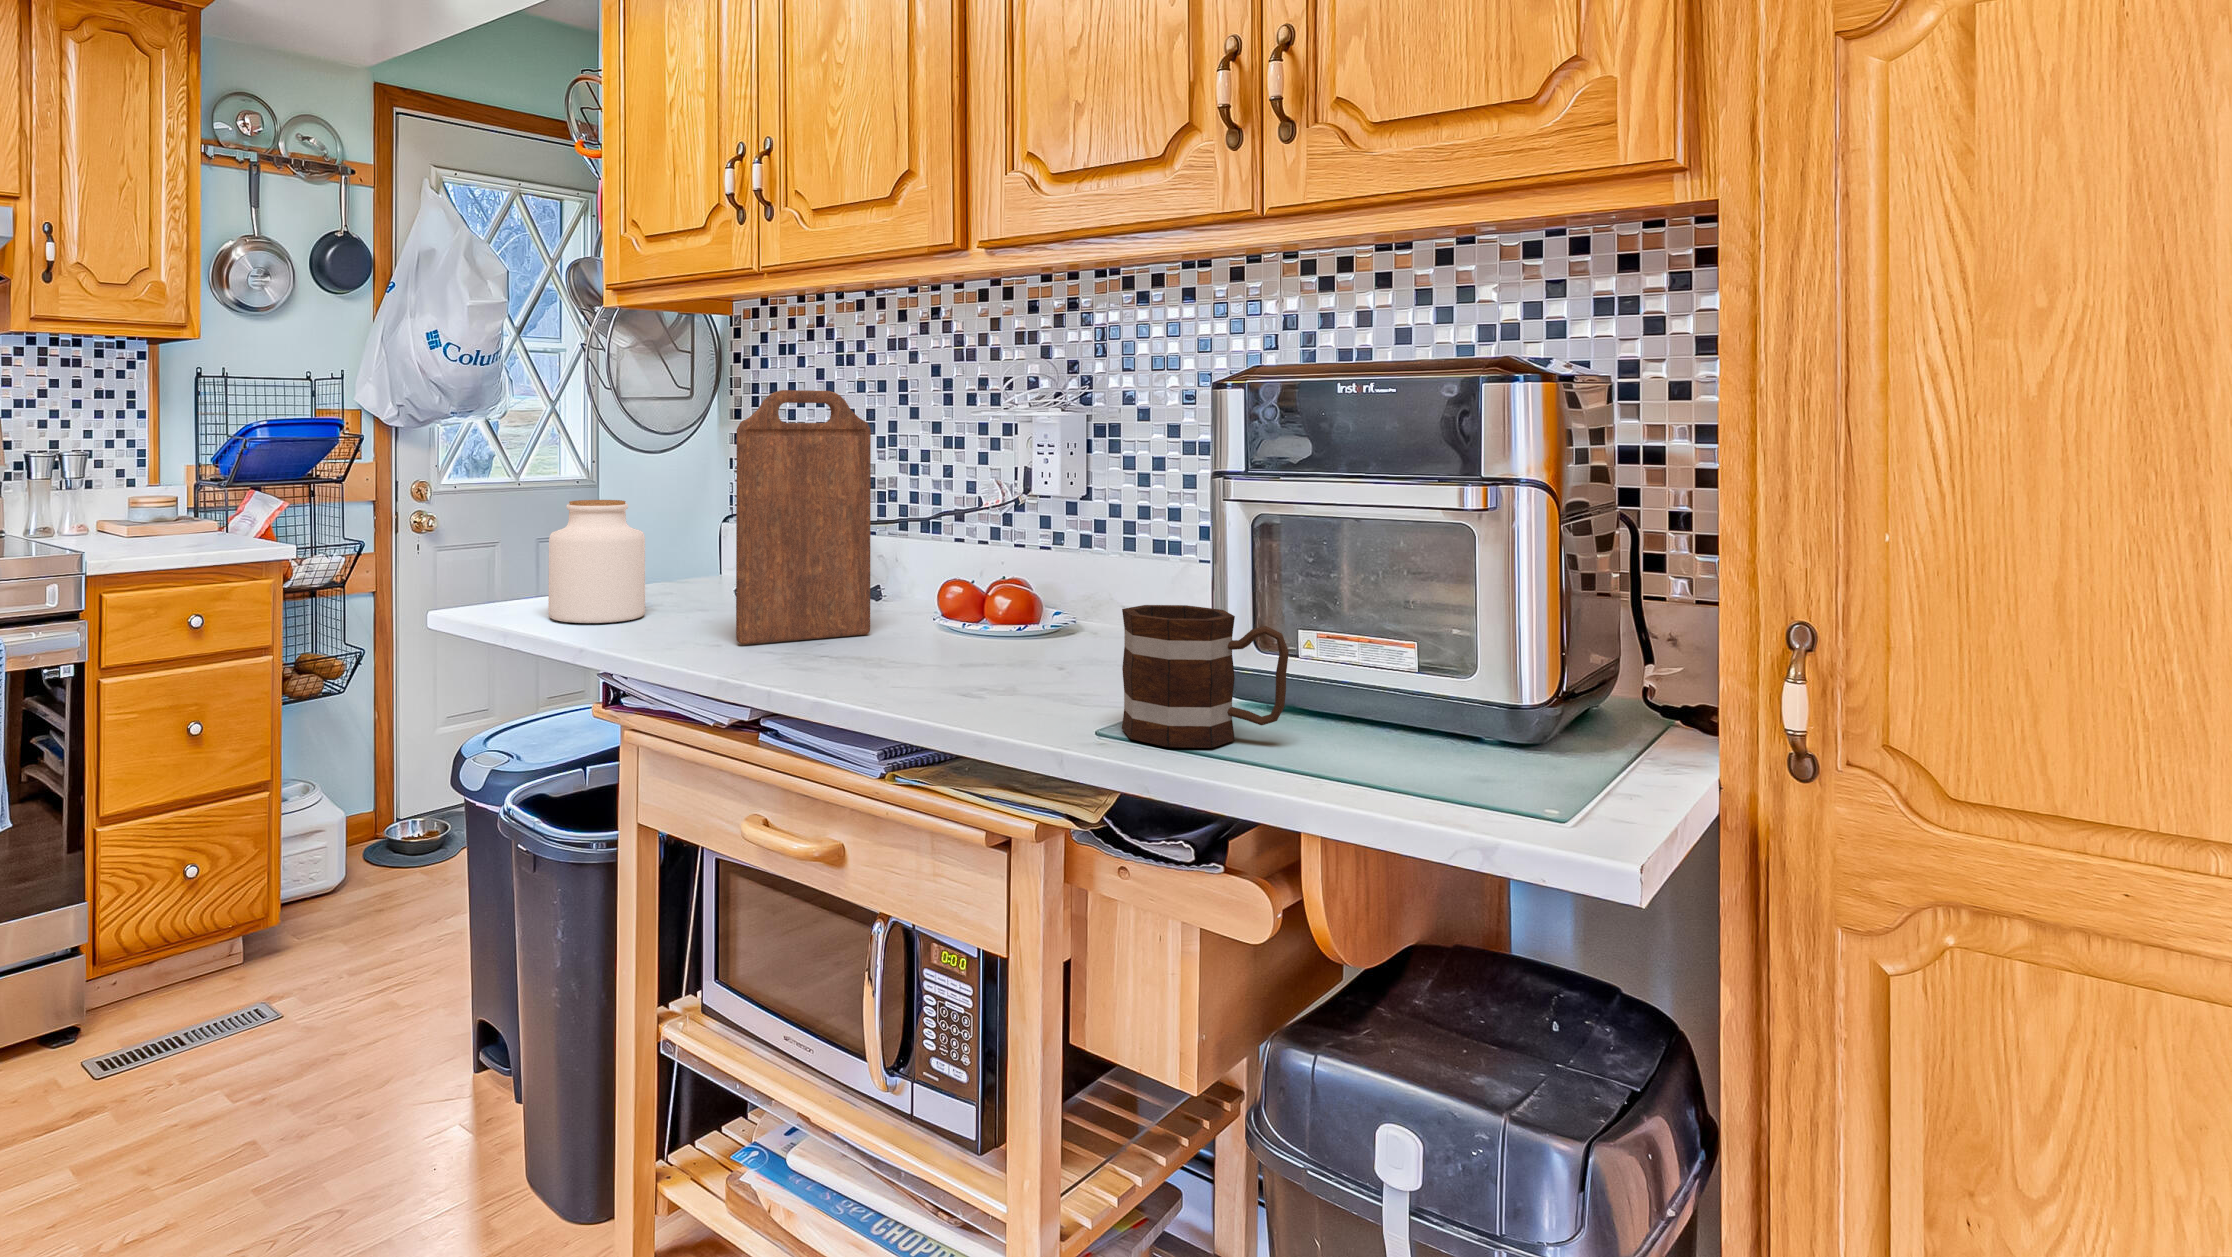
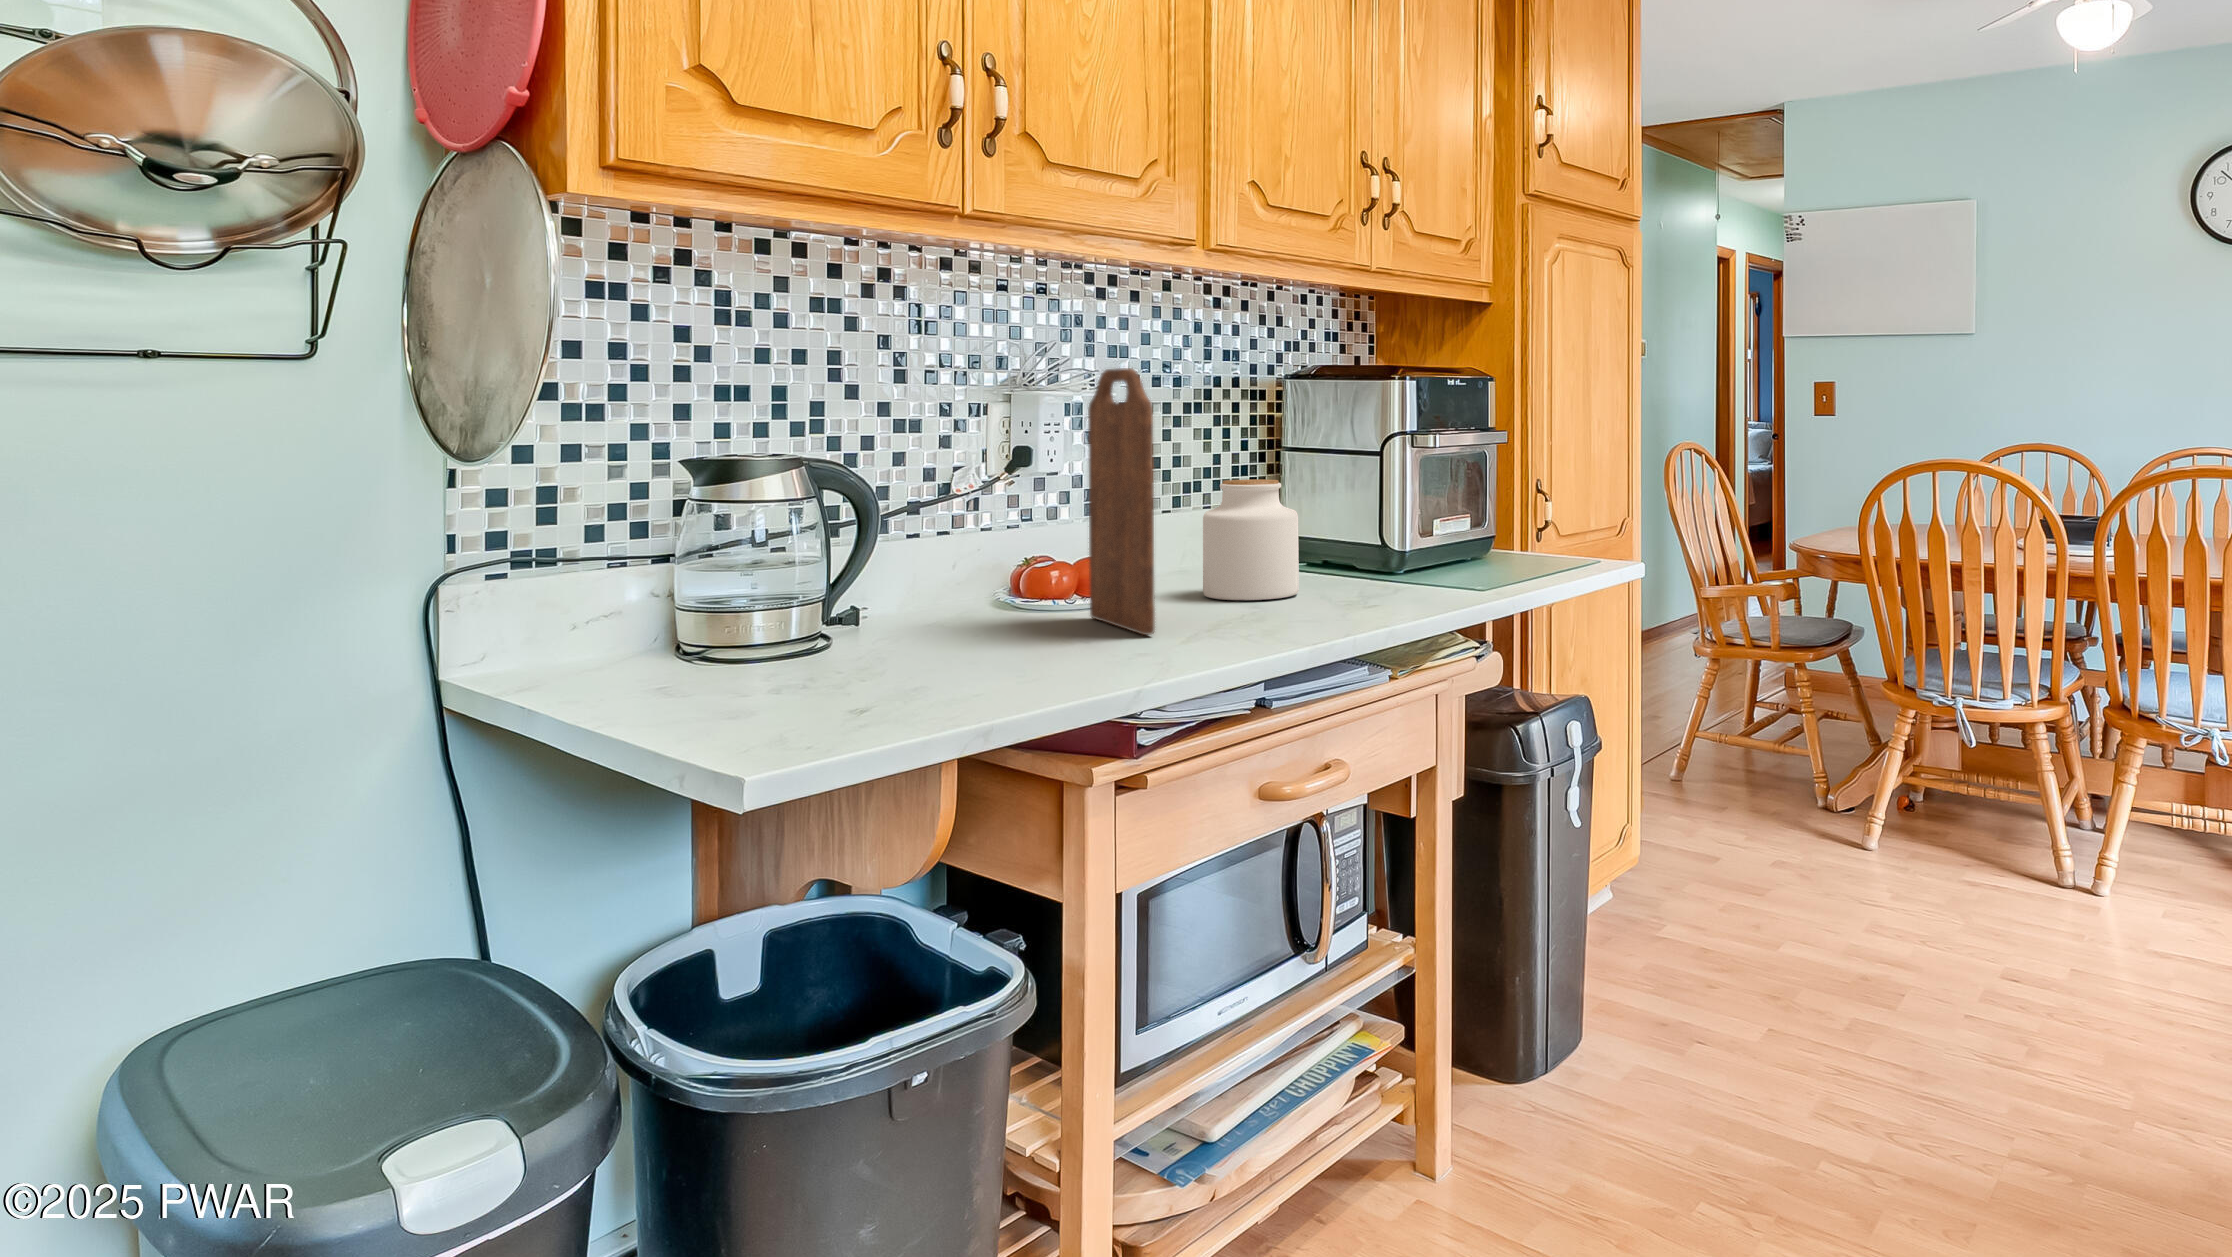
jar: present [548,500,645,623] -> present [1203,479,1299,600]
mug: present [1122,605,1289,748] -> none [1429,511,1491,588]

